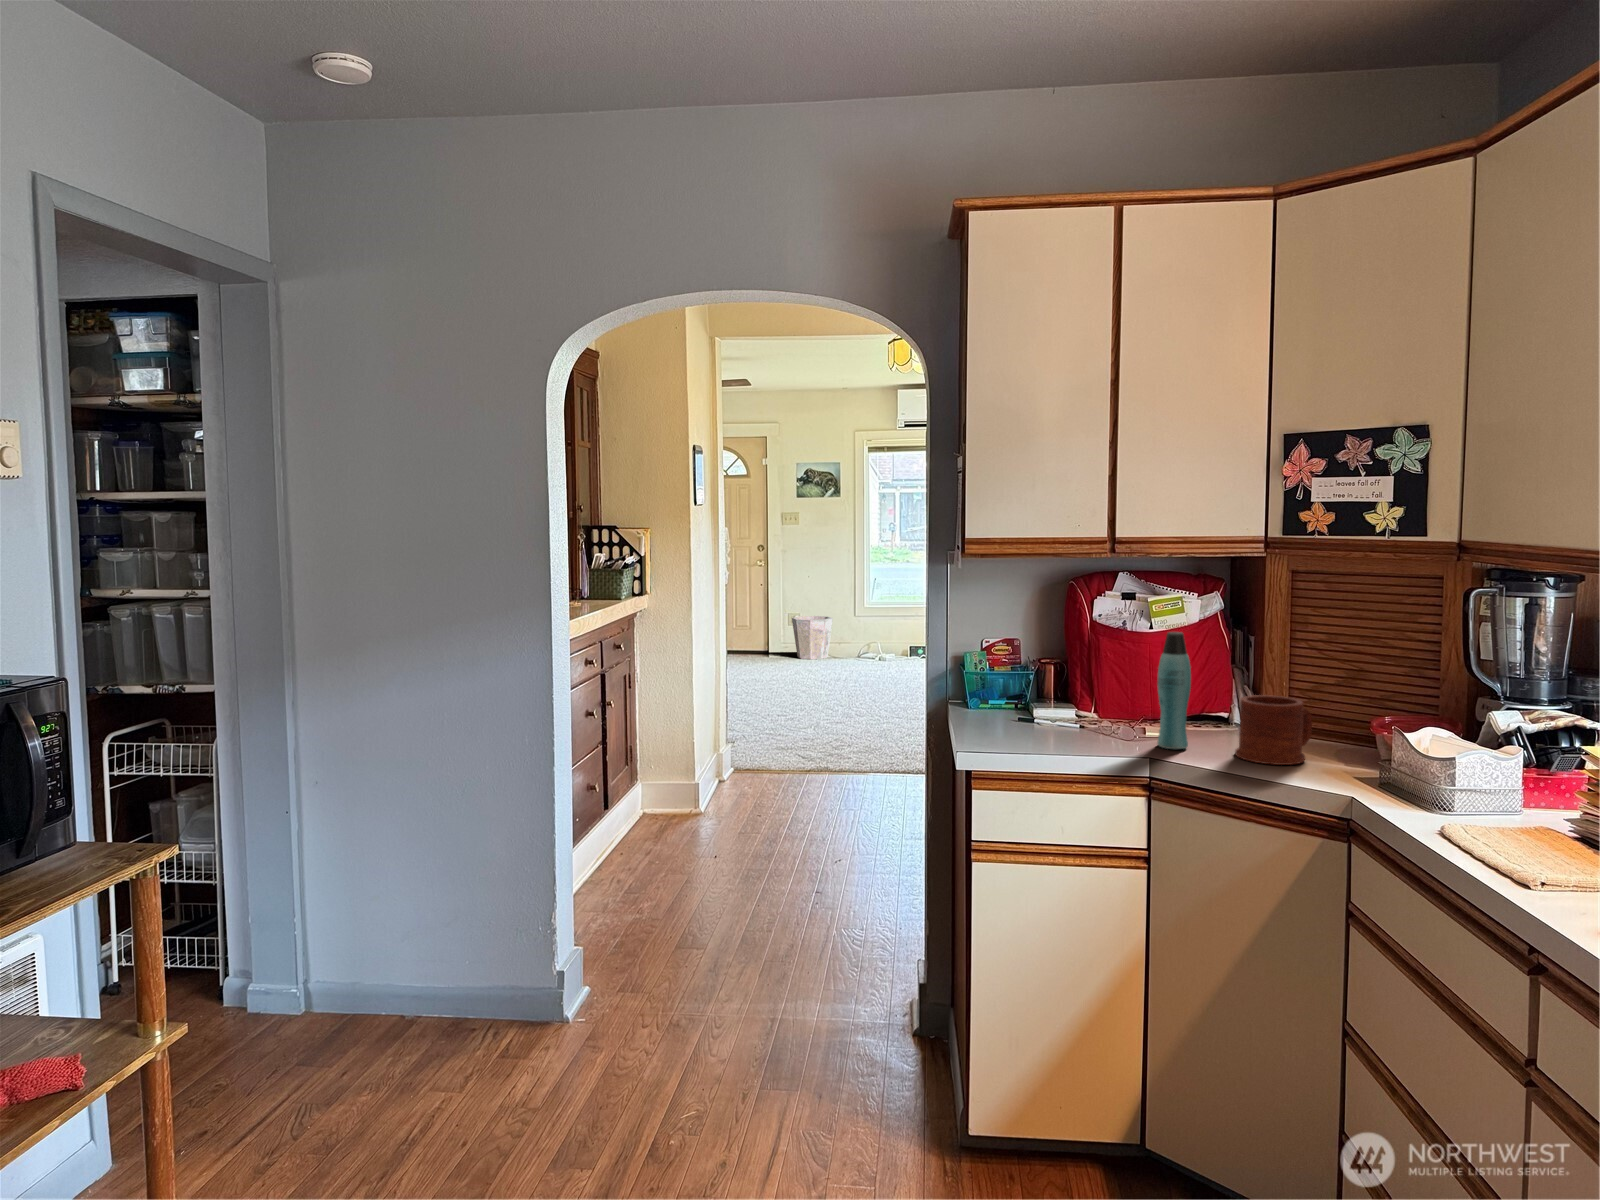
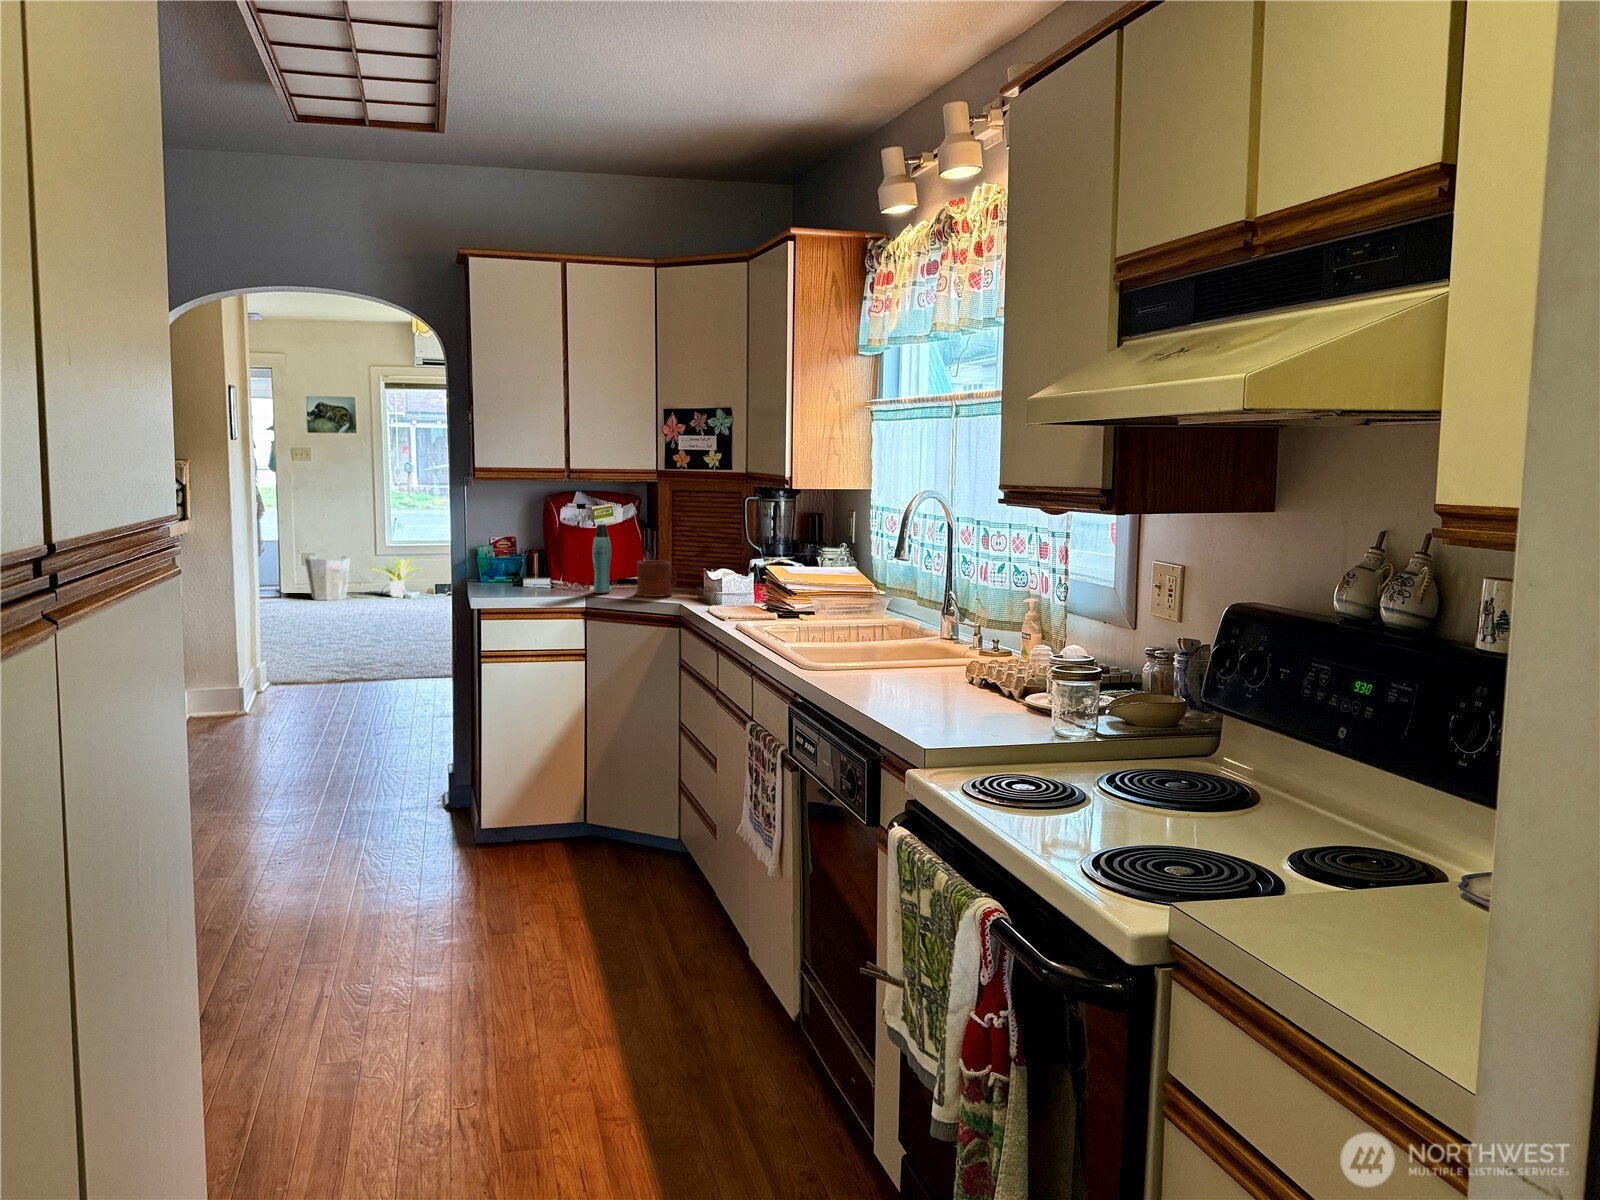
potted plant: none [851,616,902,657] -> present [372,557,415,597]

